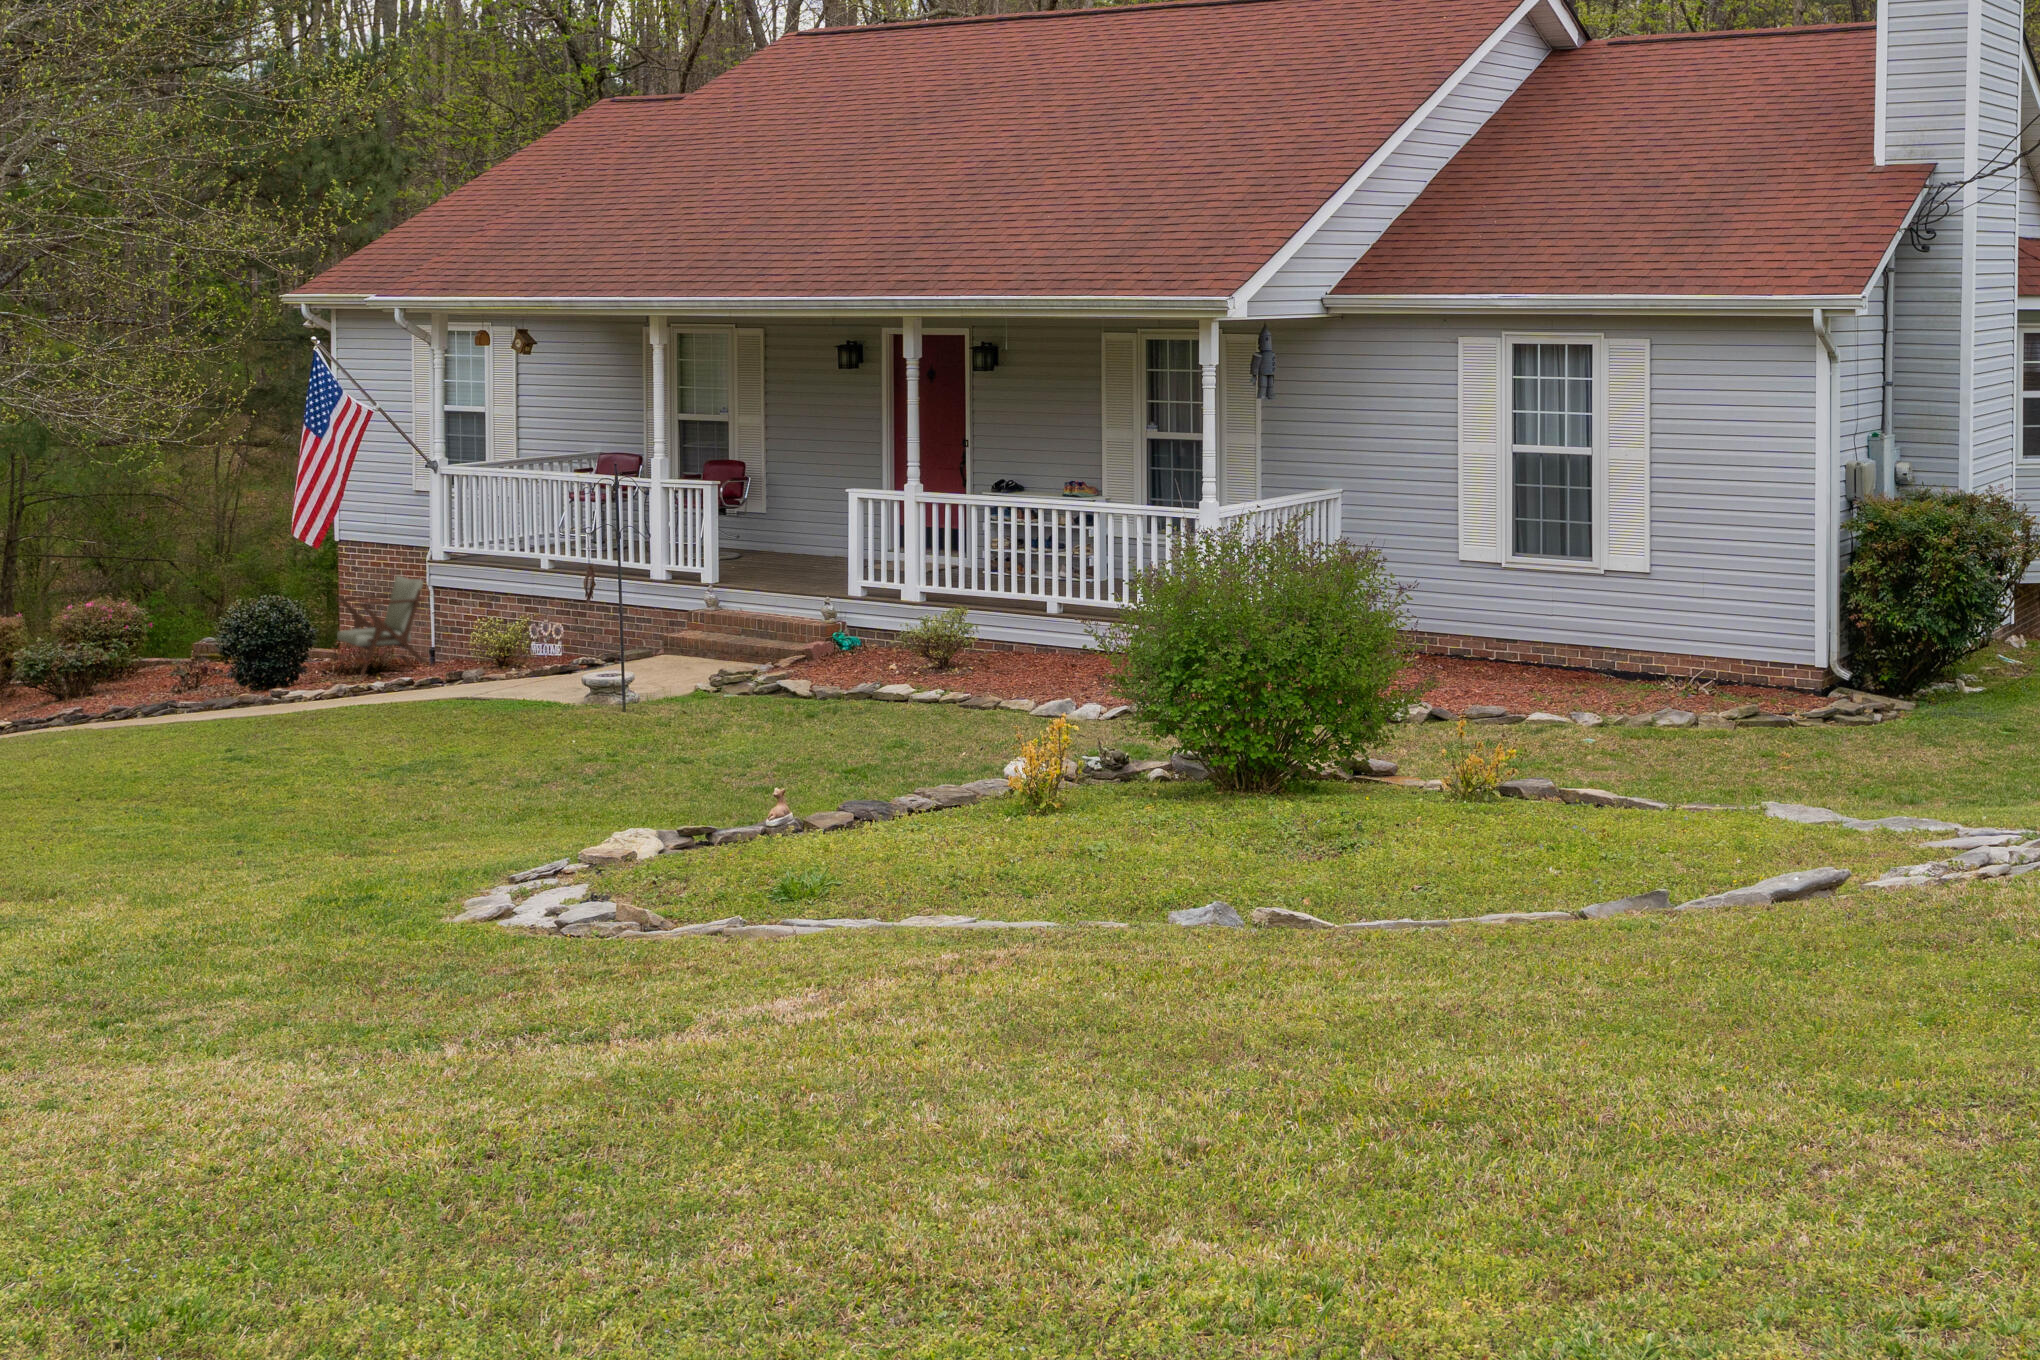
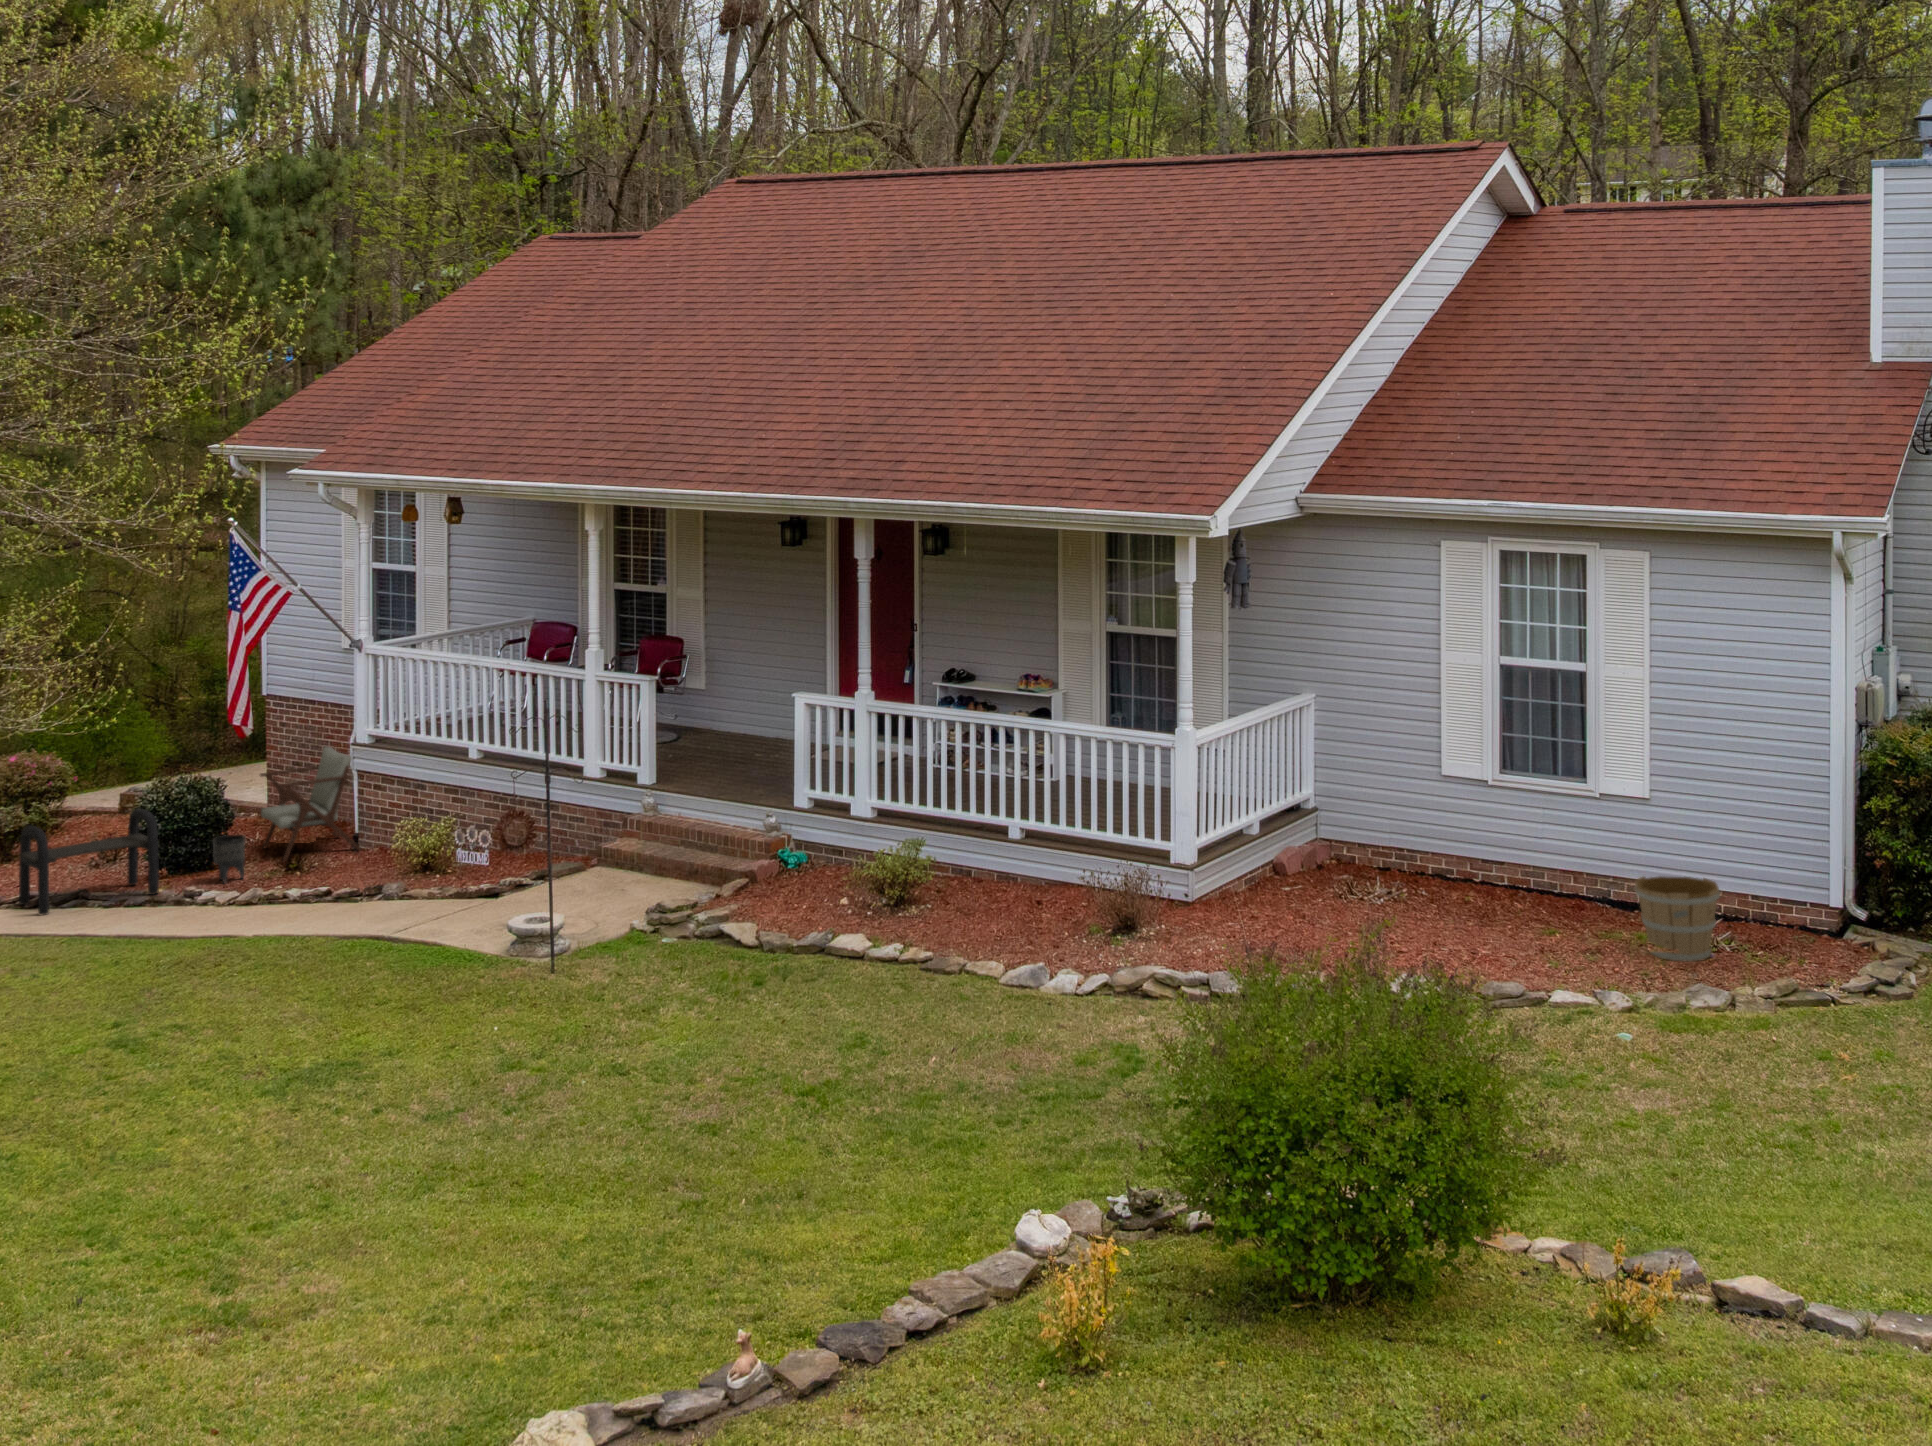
bench: none [118,614,247,703] -> present [19,808,159,915]
wooden bucket: none [1631,639,1709,711] -> present [1635,876,1720,962]
planter: none [296,643,326,687] -> present [213,835,245,884]

